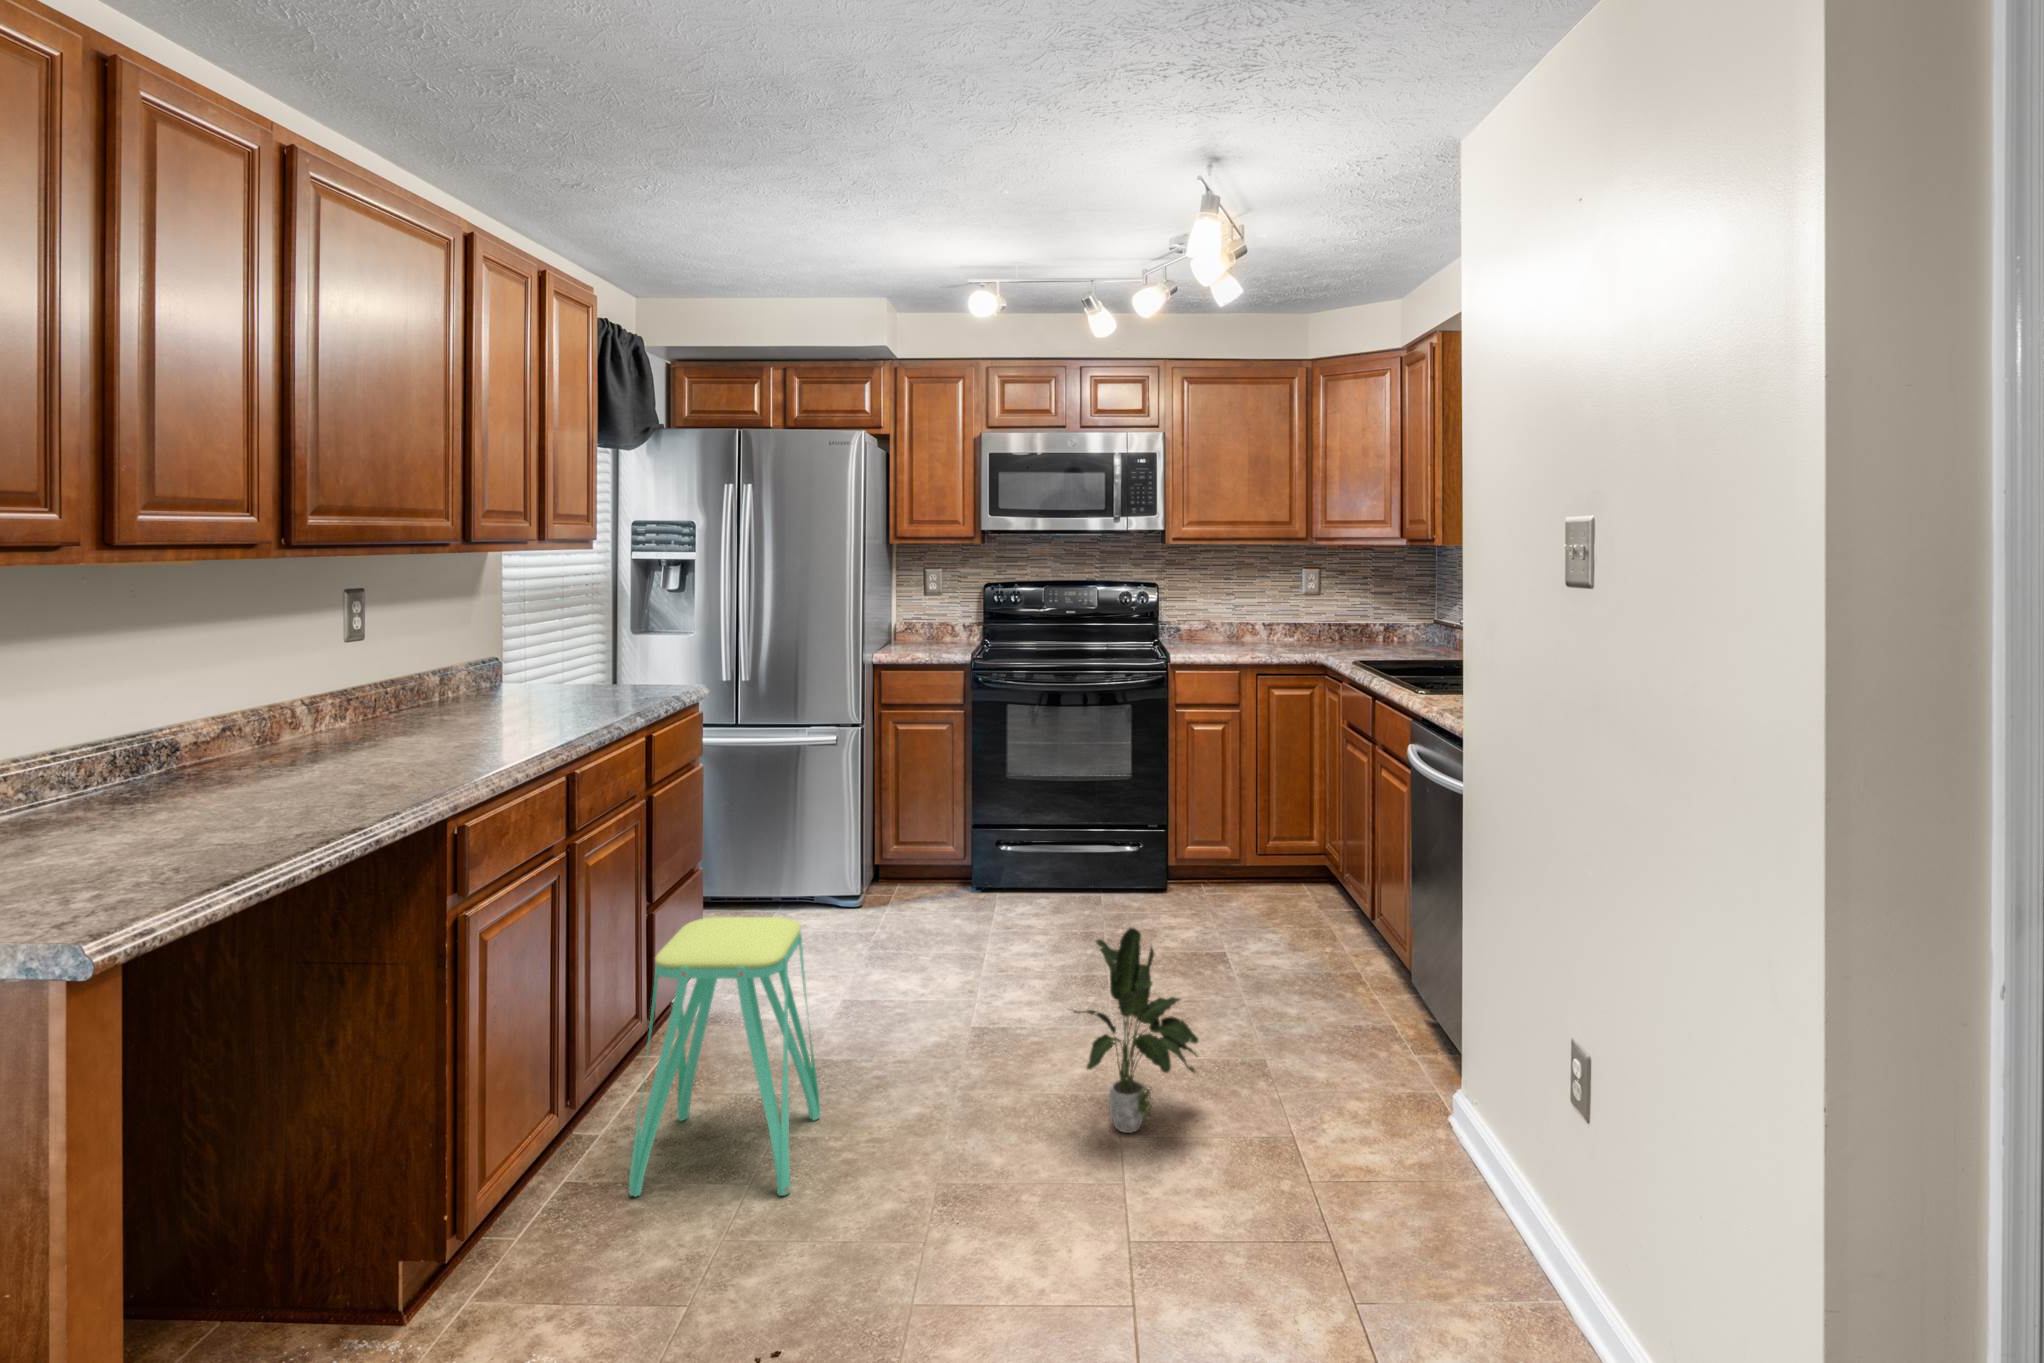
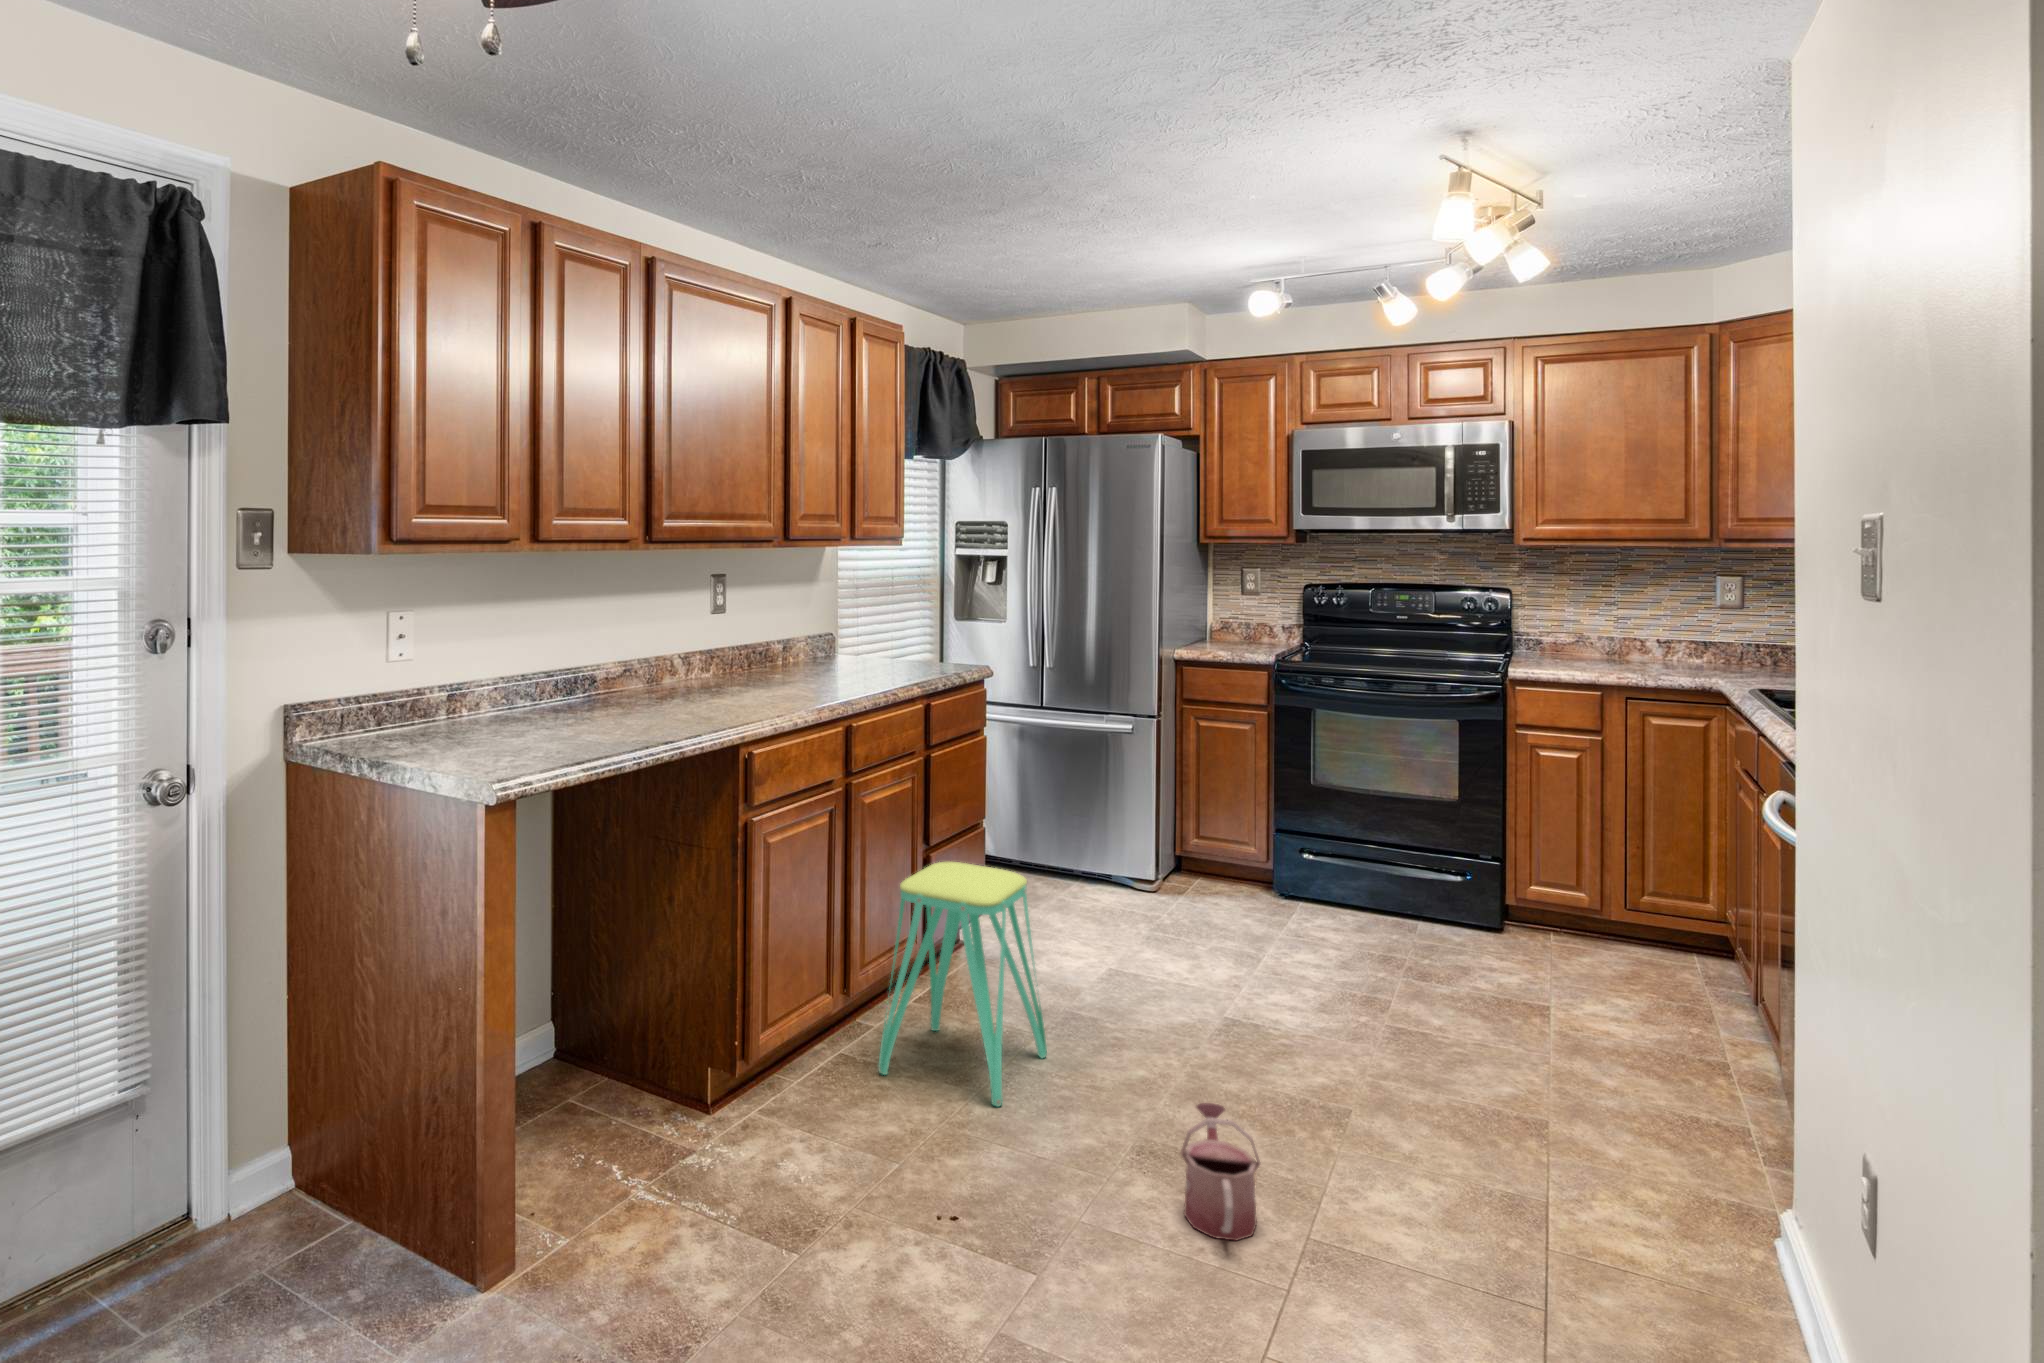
potted plant: present [1074,928,1198,1133] -> none [1272,939,1435,1149]
watering can: none [1012,1128,1090,1276] -> present [1181,1103,1260,1240]

